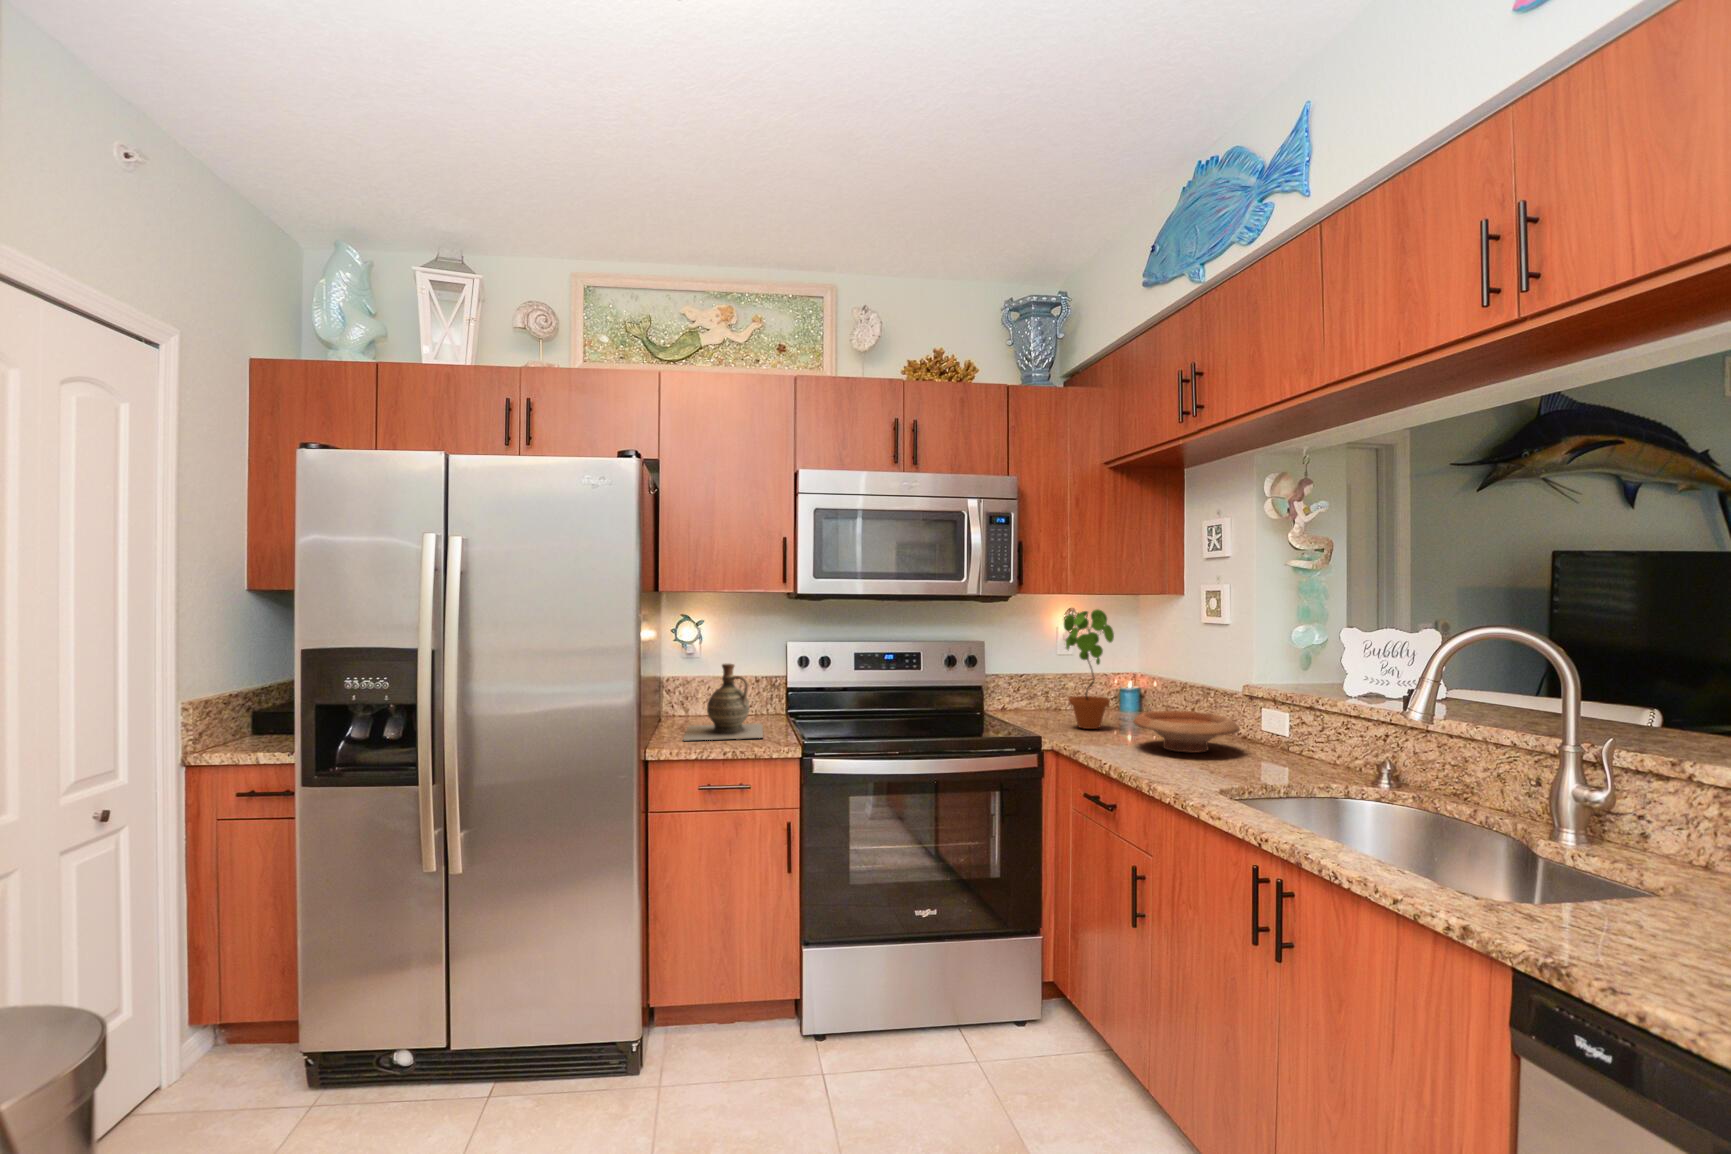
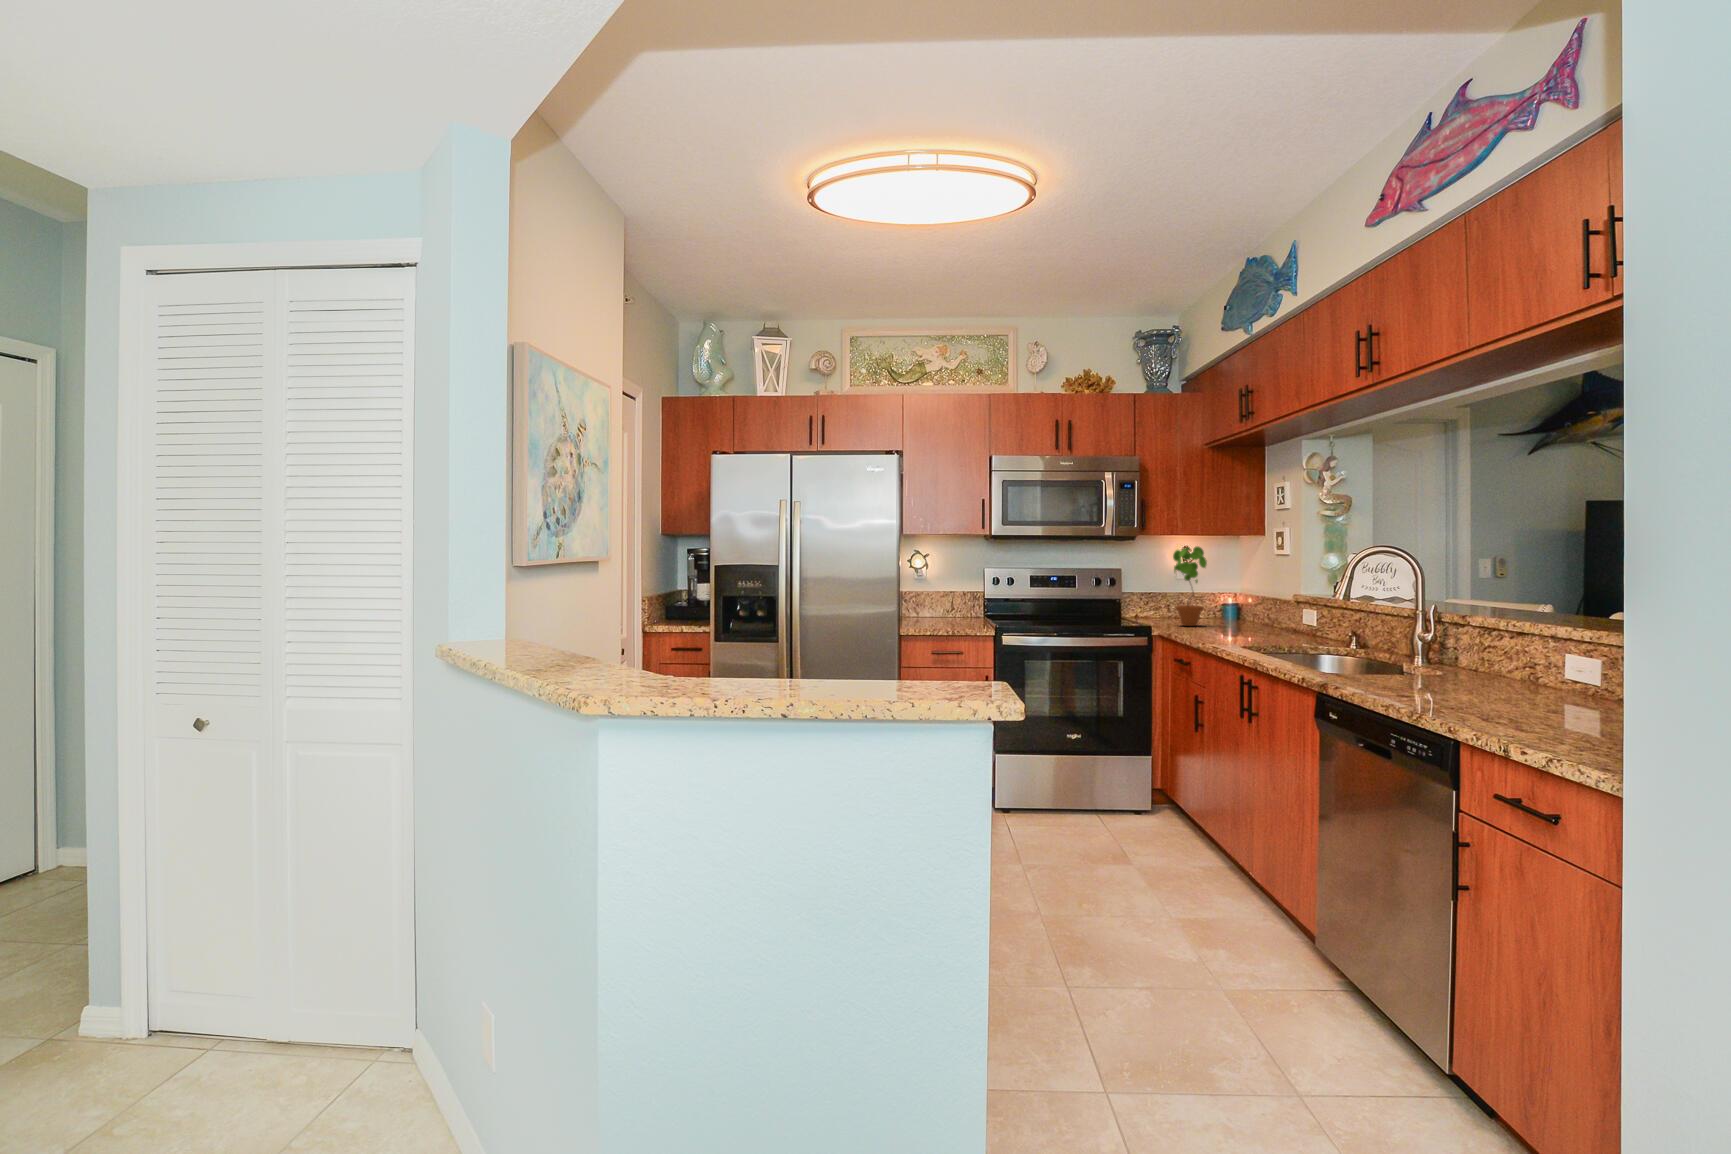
ceramic jug: present [683,664,763,740] -> none [921,581,970,627]
wooden bowl: present [1133,711,1240,752] -> none [1210,611,1280,634]

